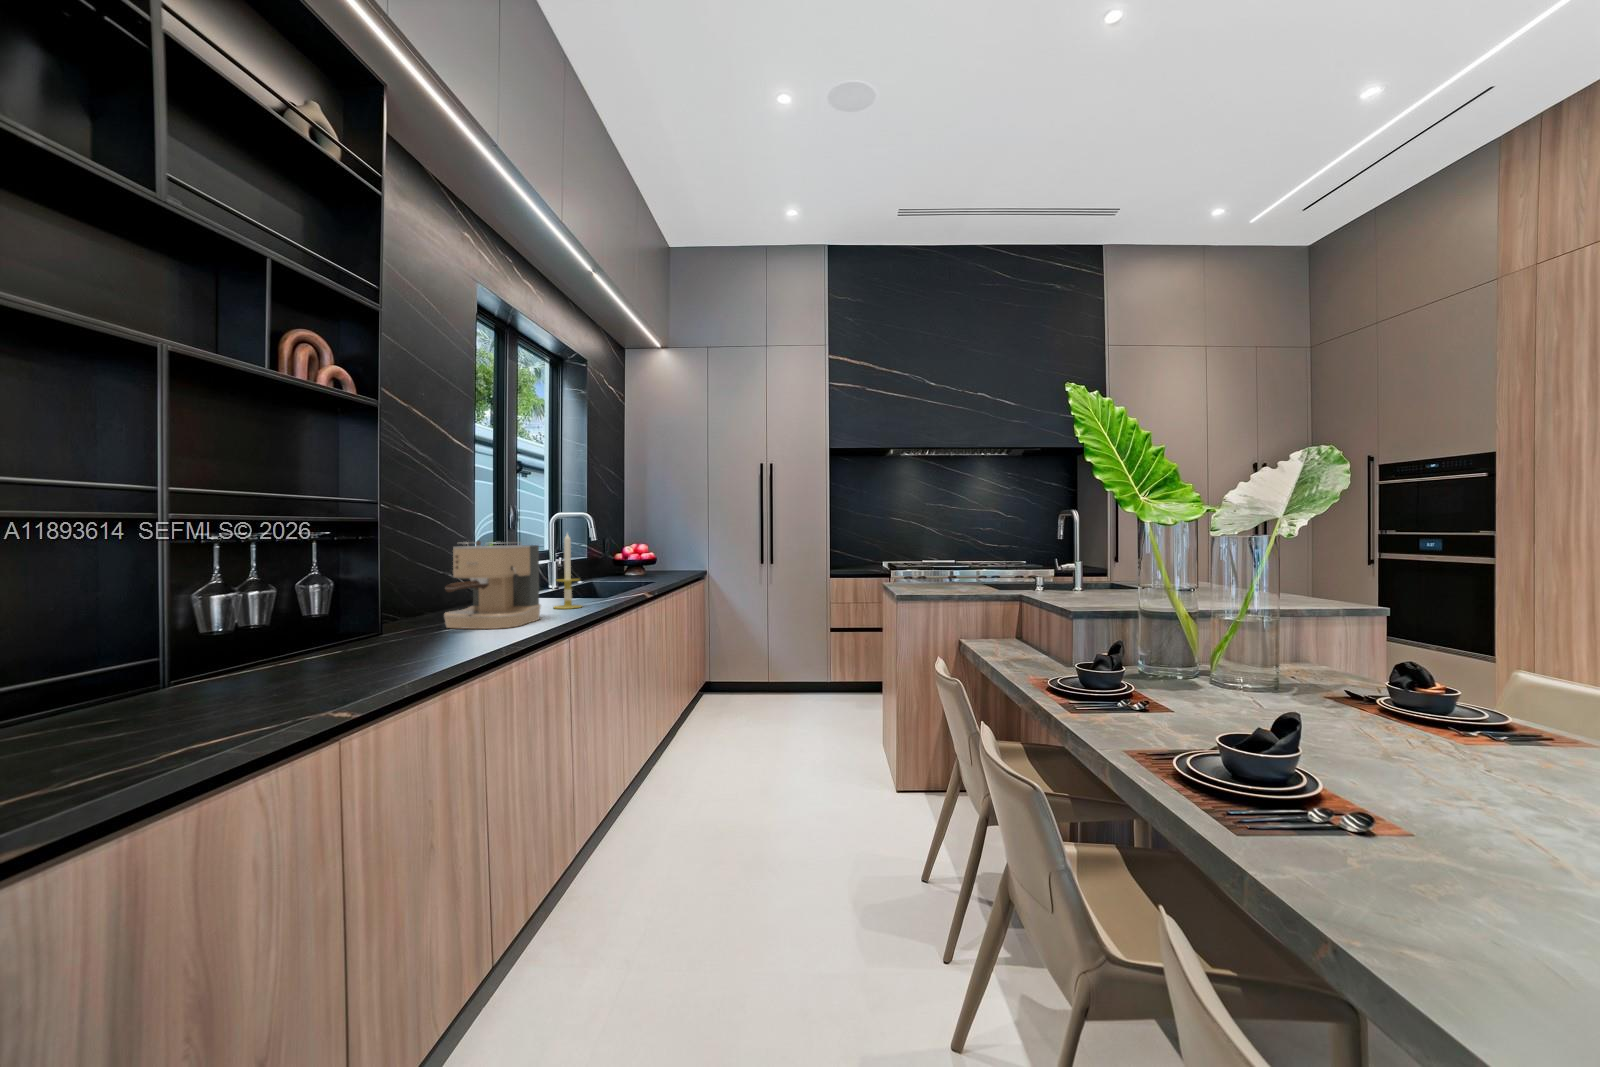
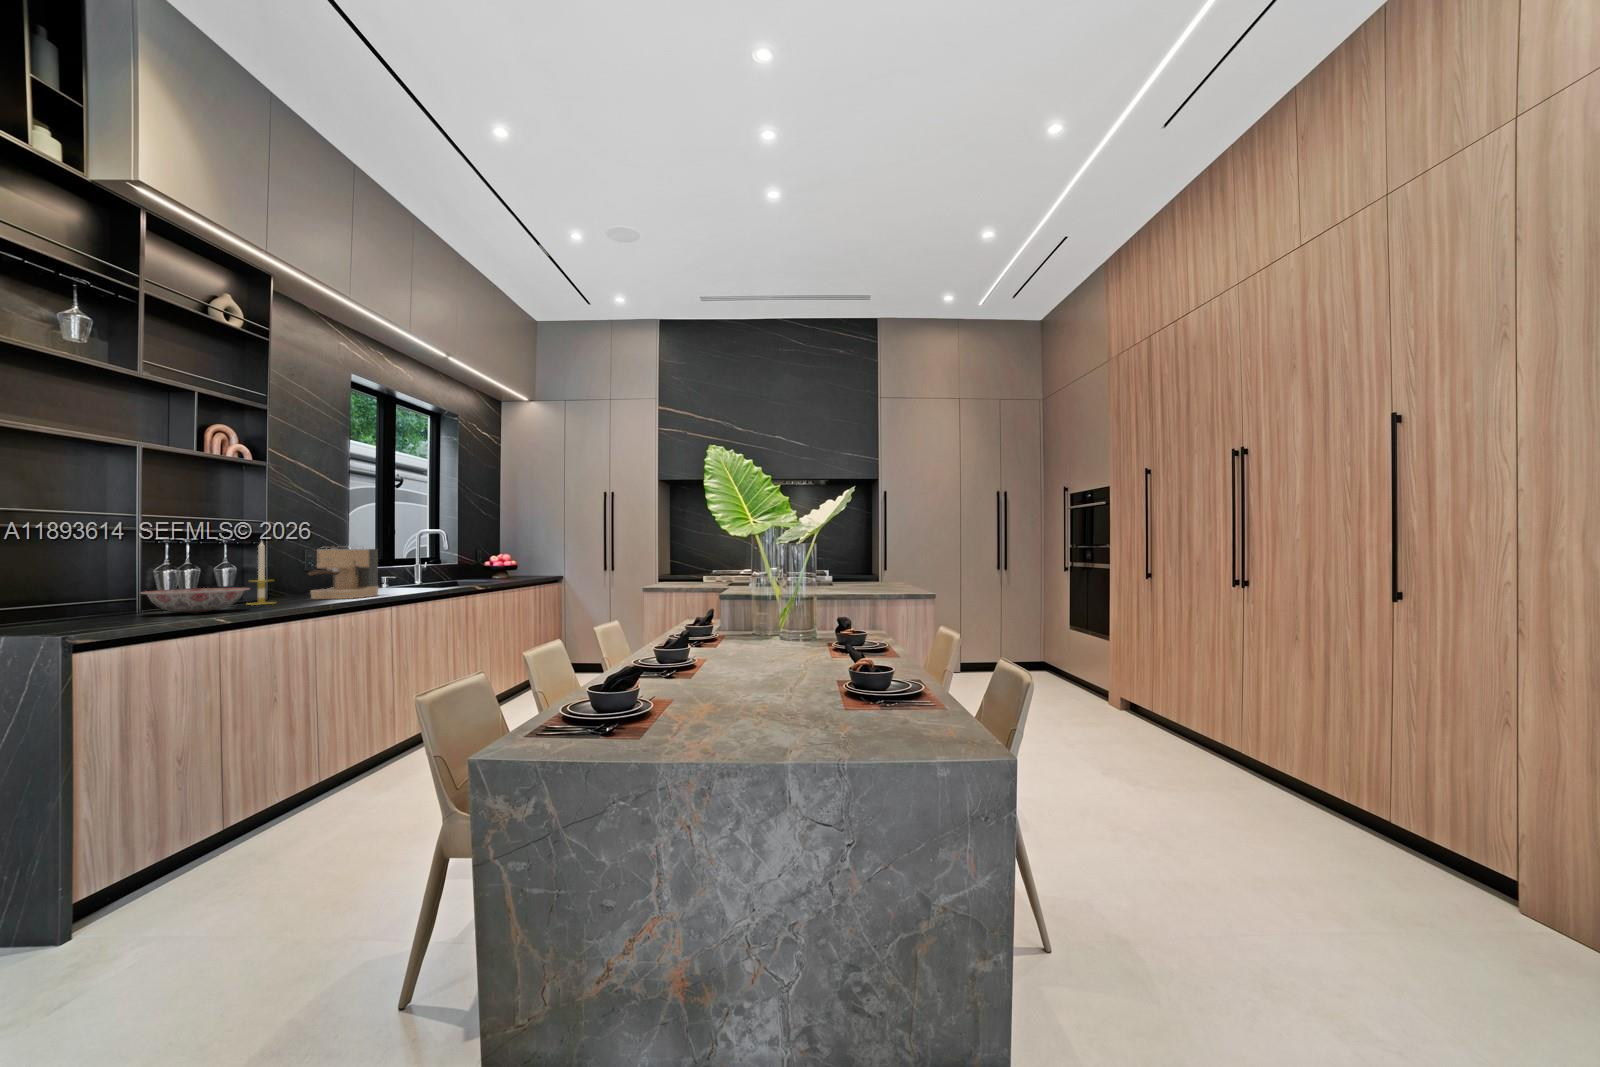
candle: present [554,534,582,609] -> present [248,542,274,605]
ceramic bowl: none [163,625,369,682] -> present [141,588,249,613]

